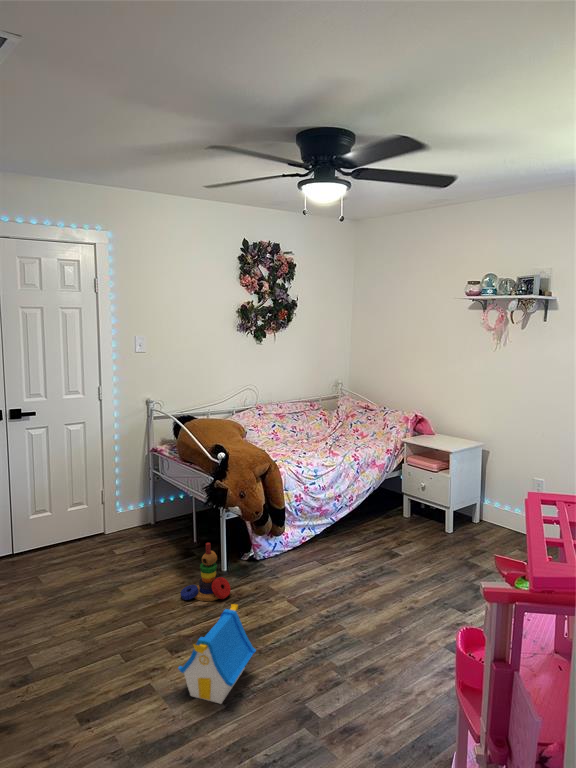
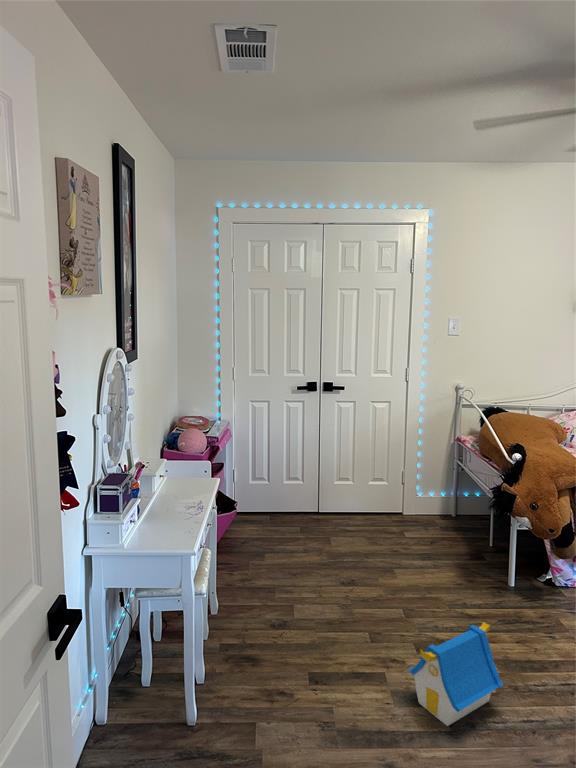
stacking toy: present [180,543,231,601] -> none [450,548,508,616]

